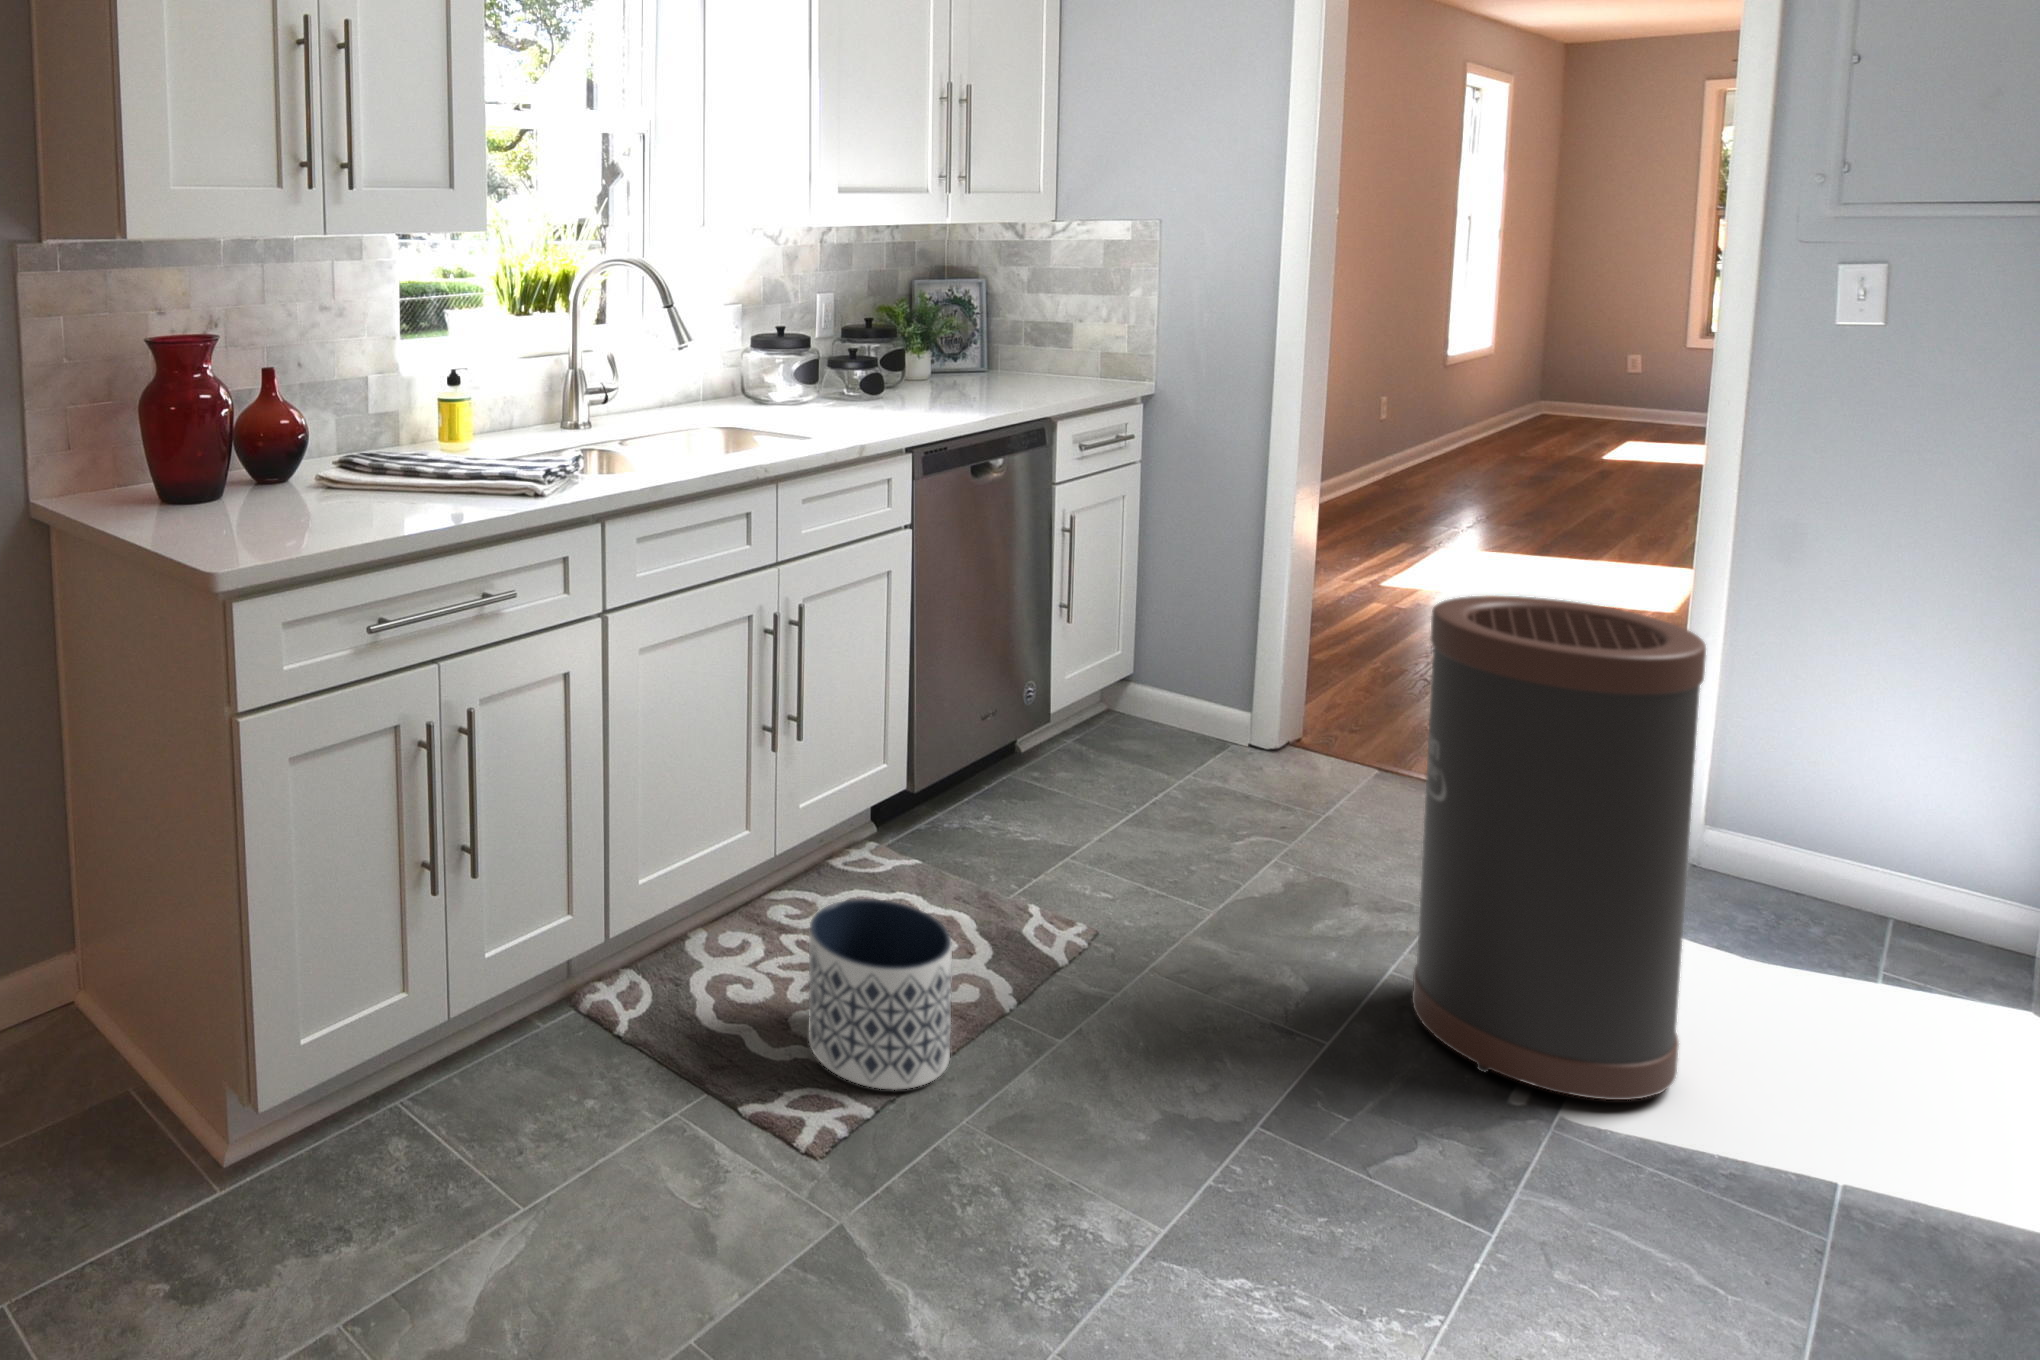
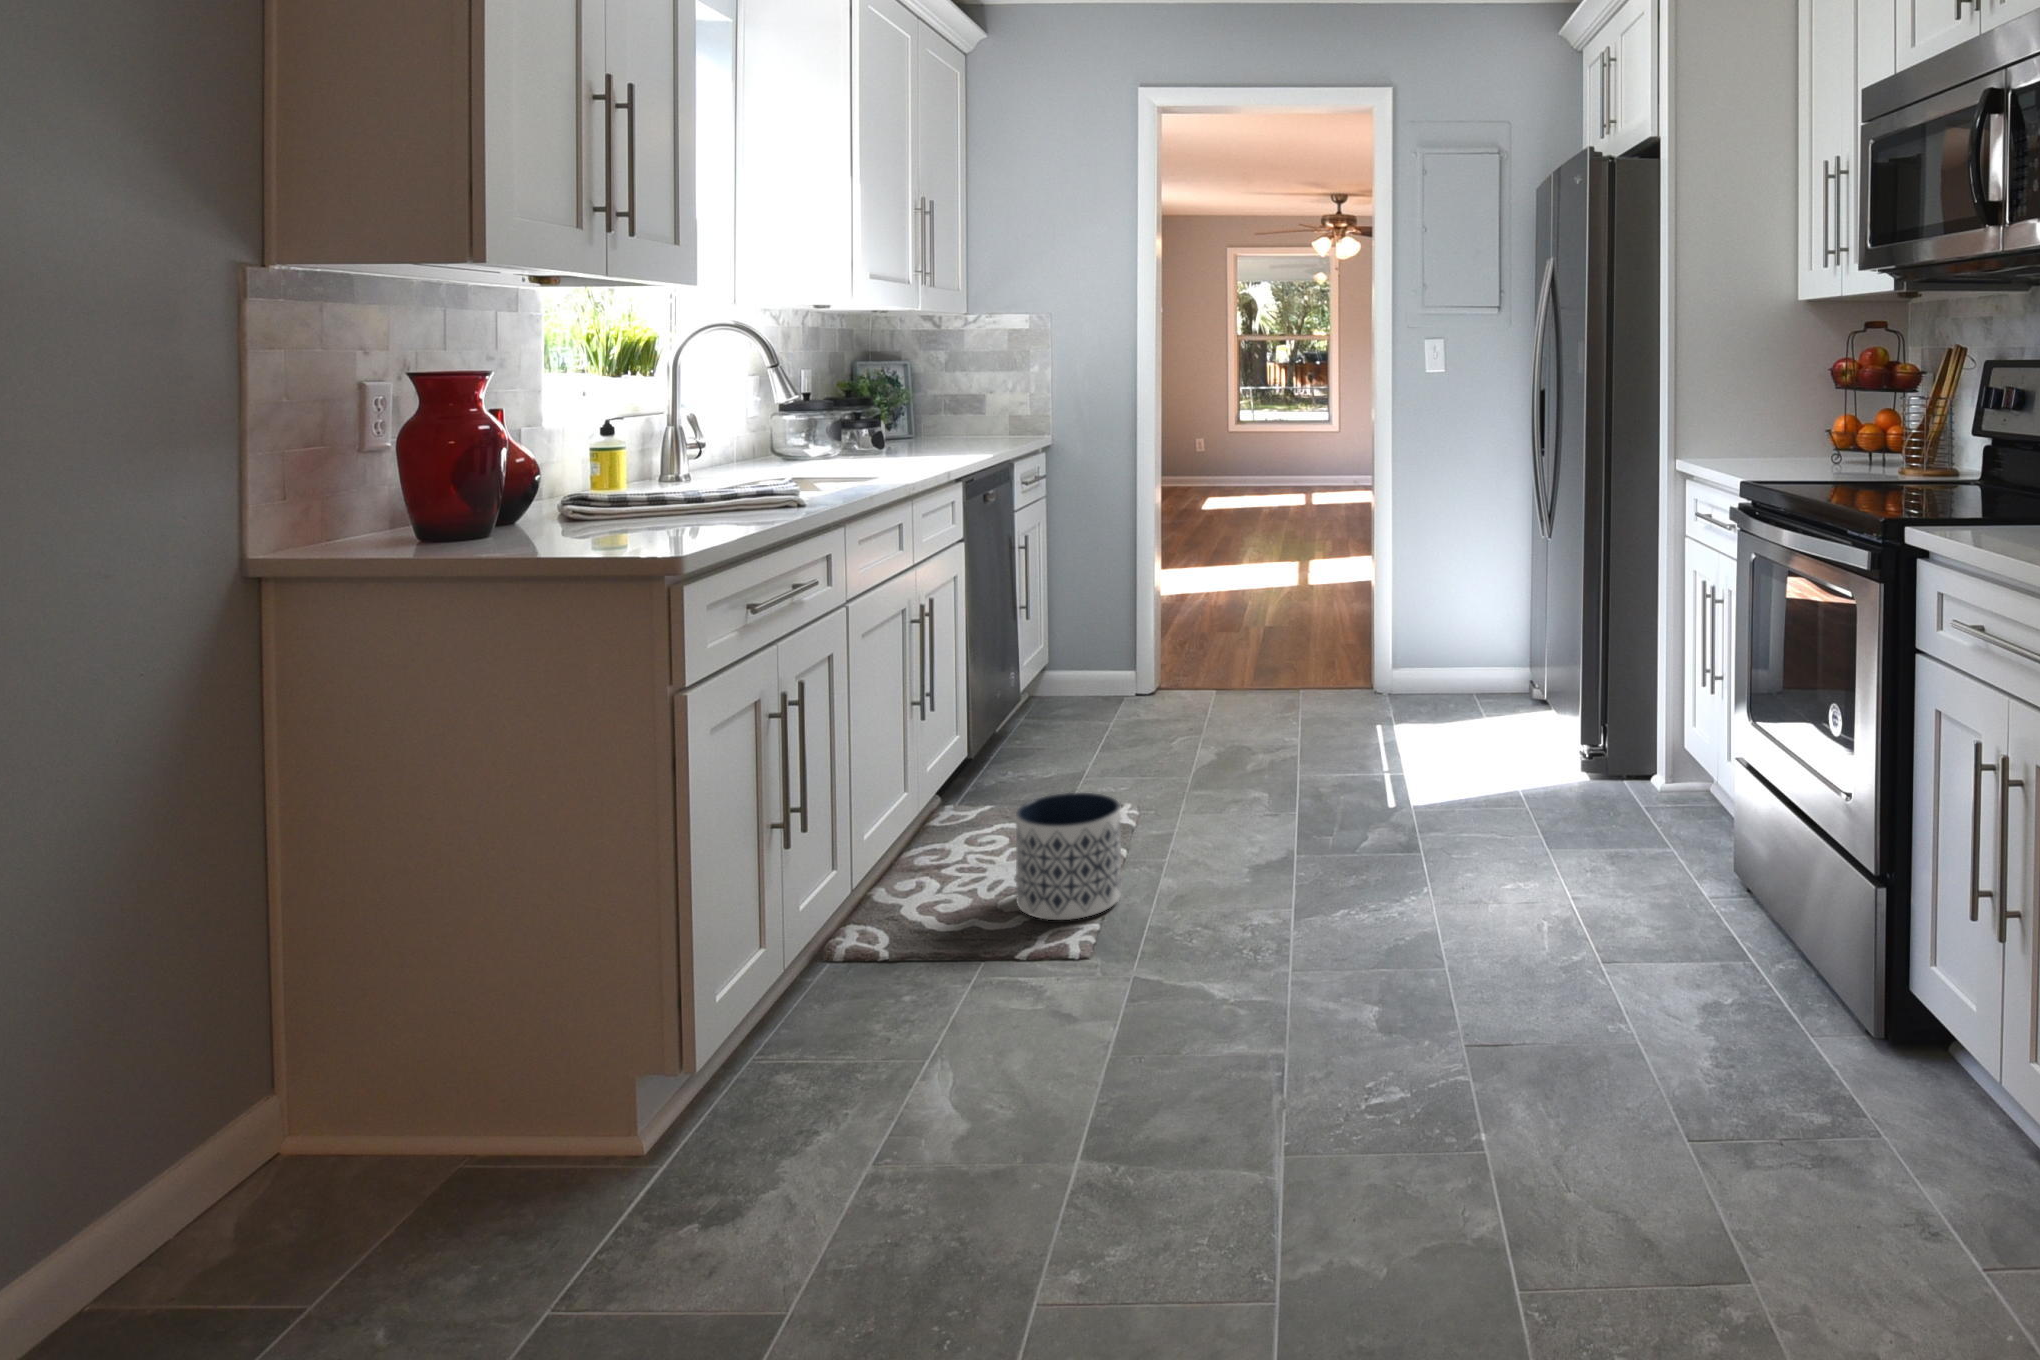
trash can: present [1412,596,1706,1100] -> none [1319,524,1446,801]

